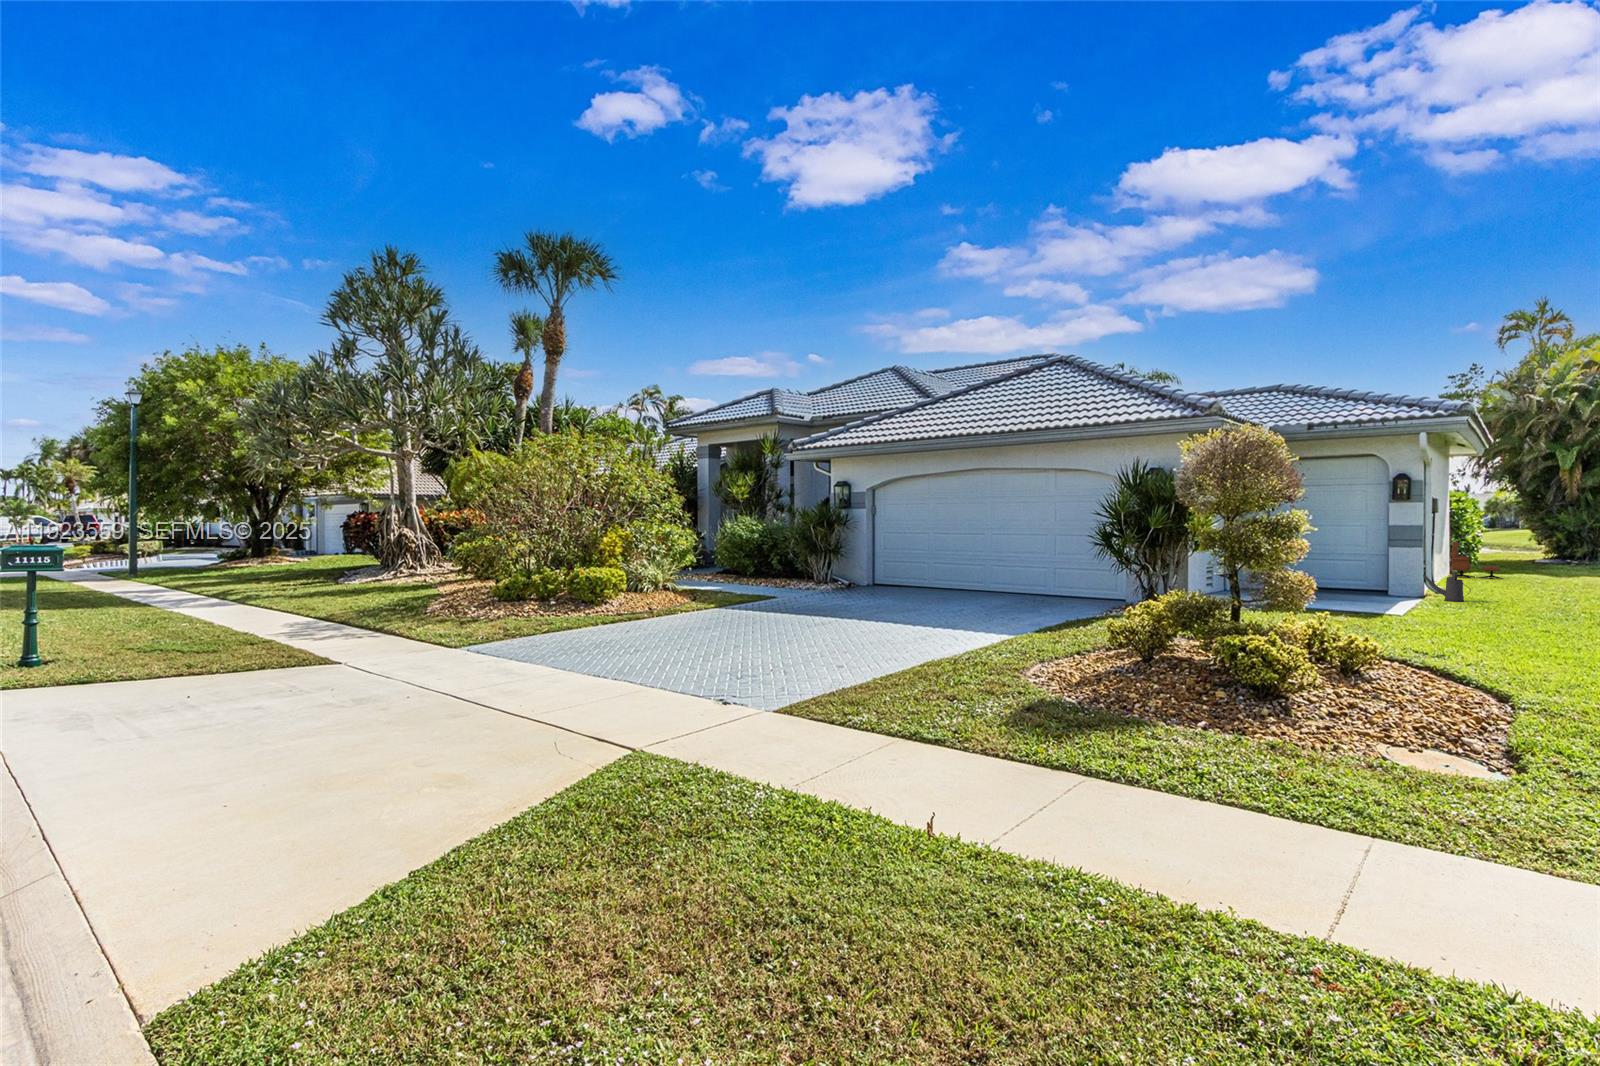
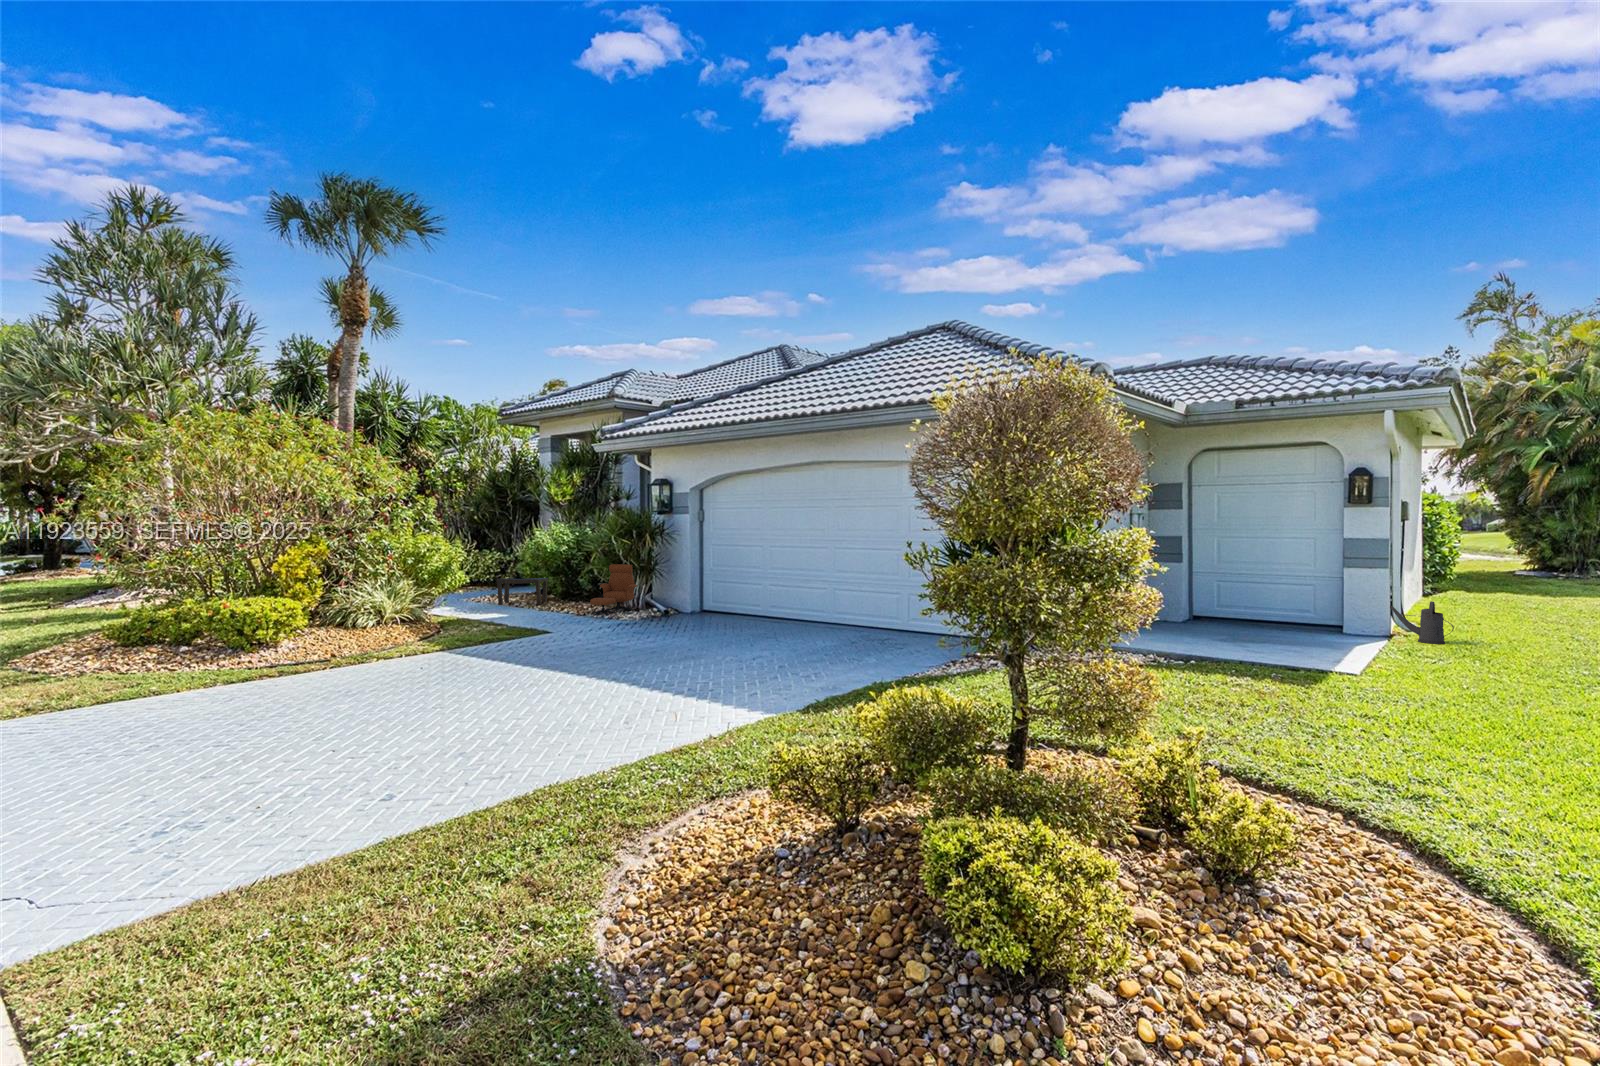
lounge chair: present [1450,541,1503,579] -> present [590,564,637,615]
bench: none [707,560,745,581] -> present [497,578,549,605]

